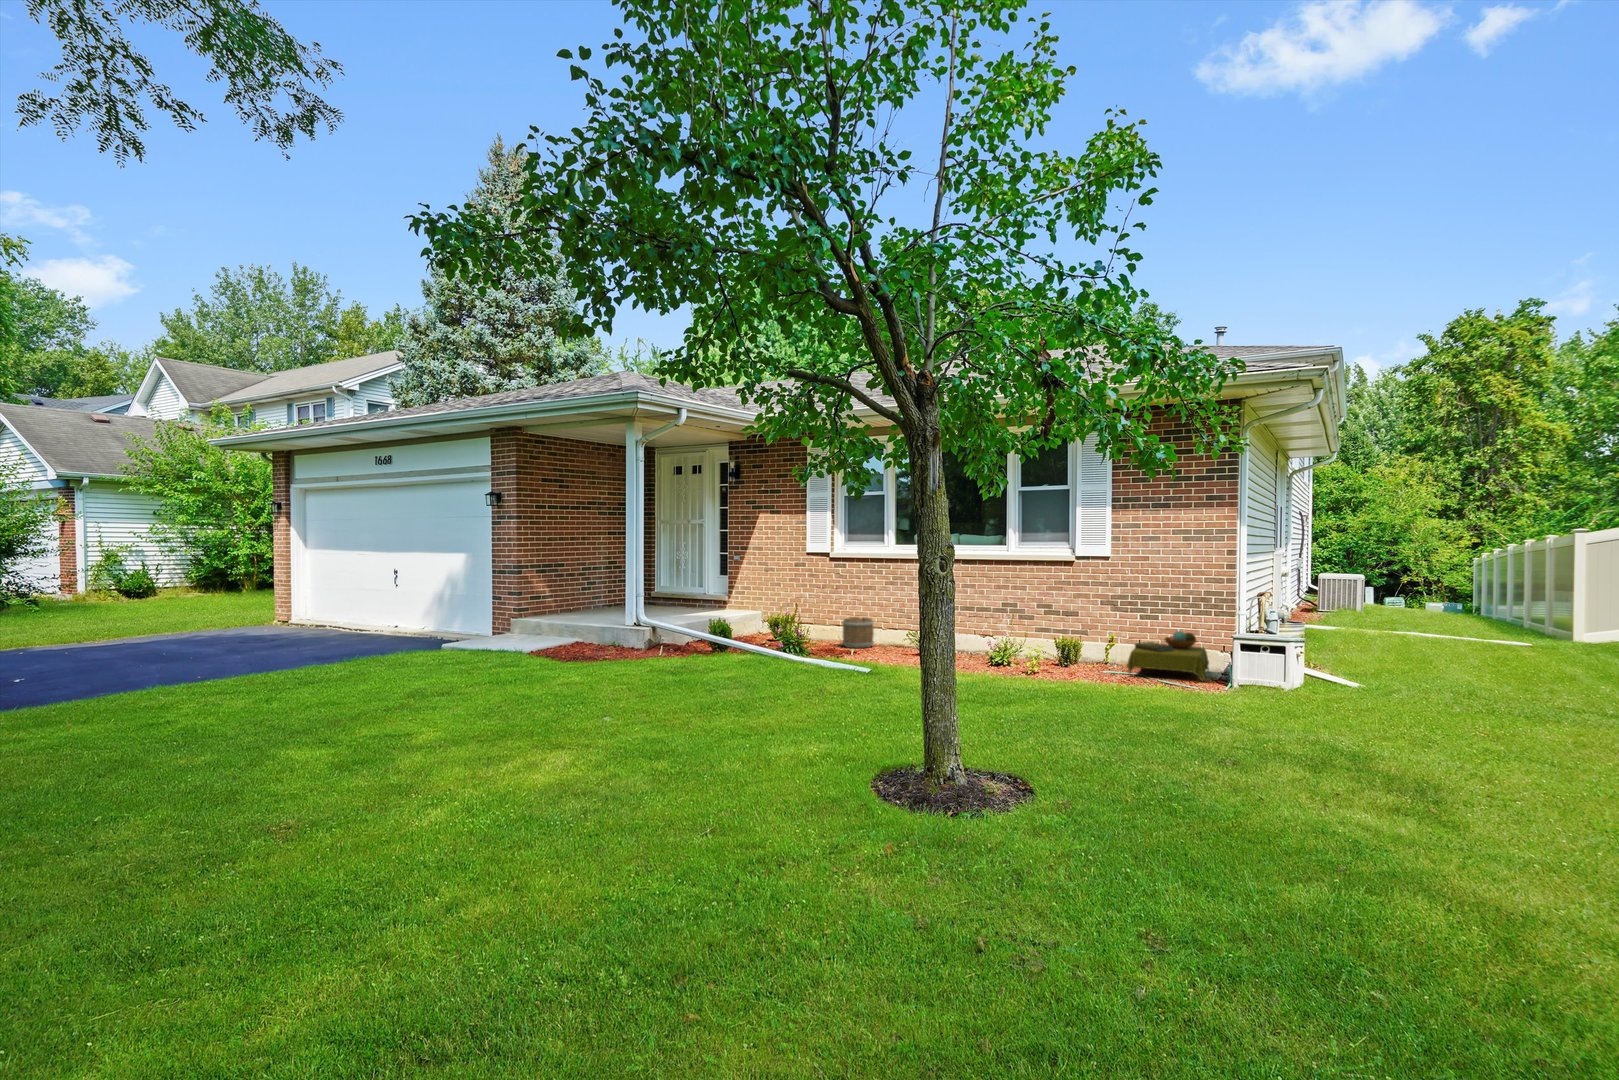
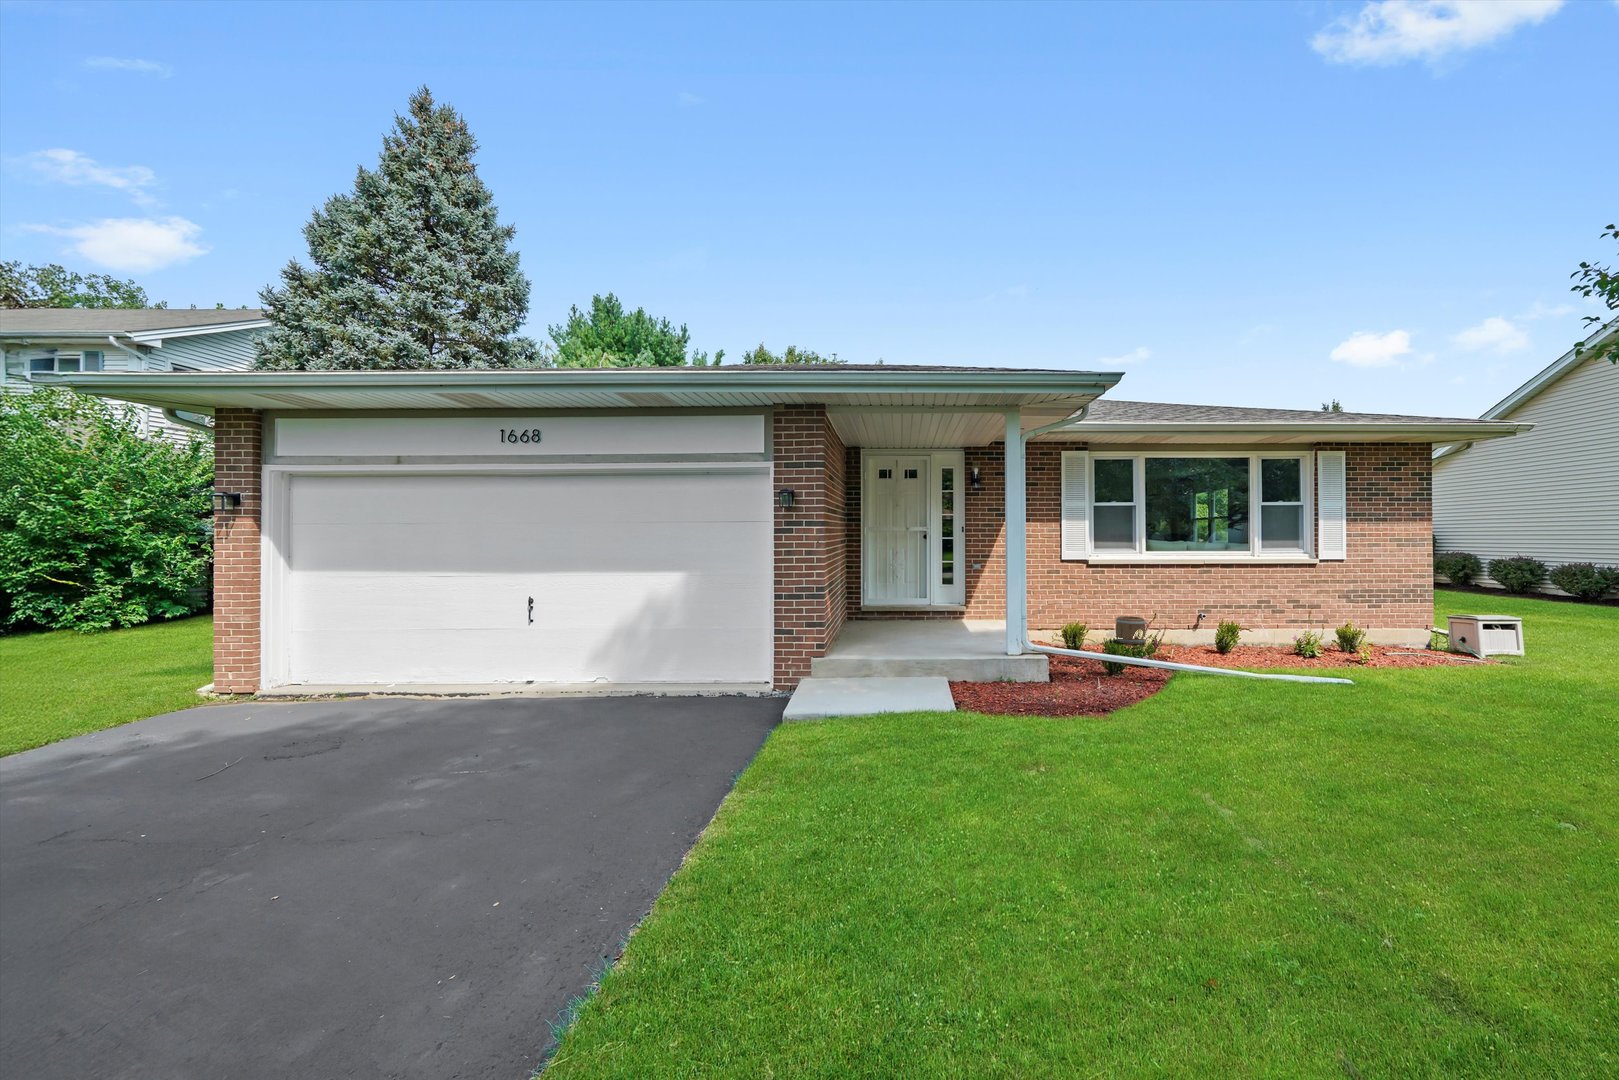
side table: present [1127,631,1209,682] -> none [1368,616,1462,654]

